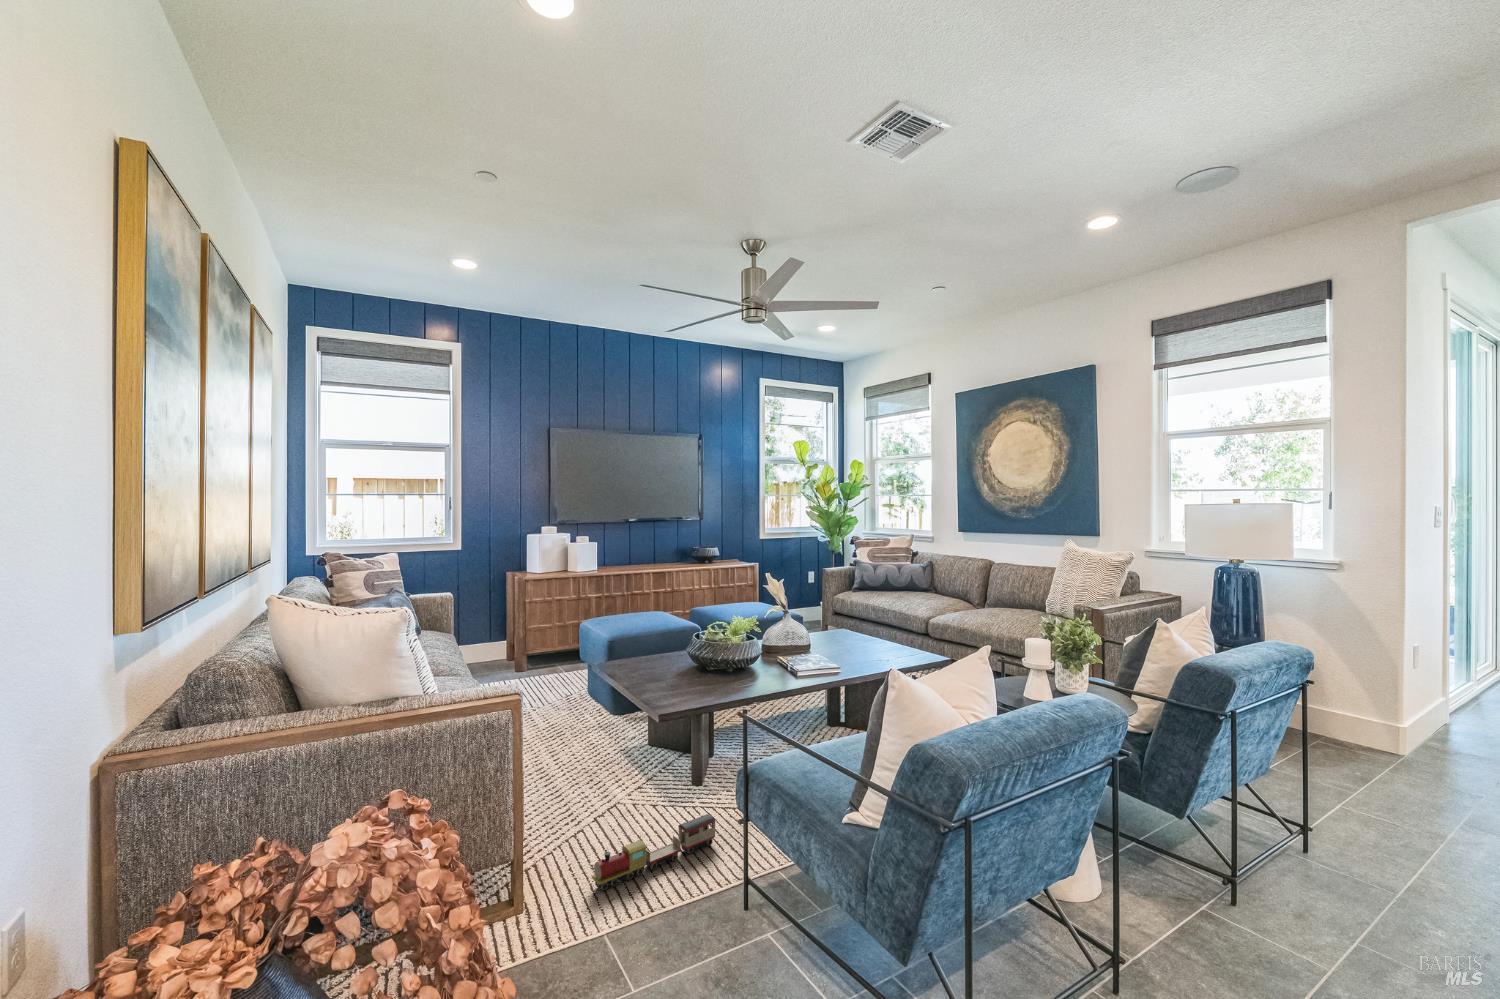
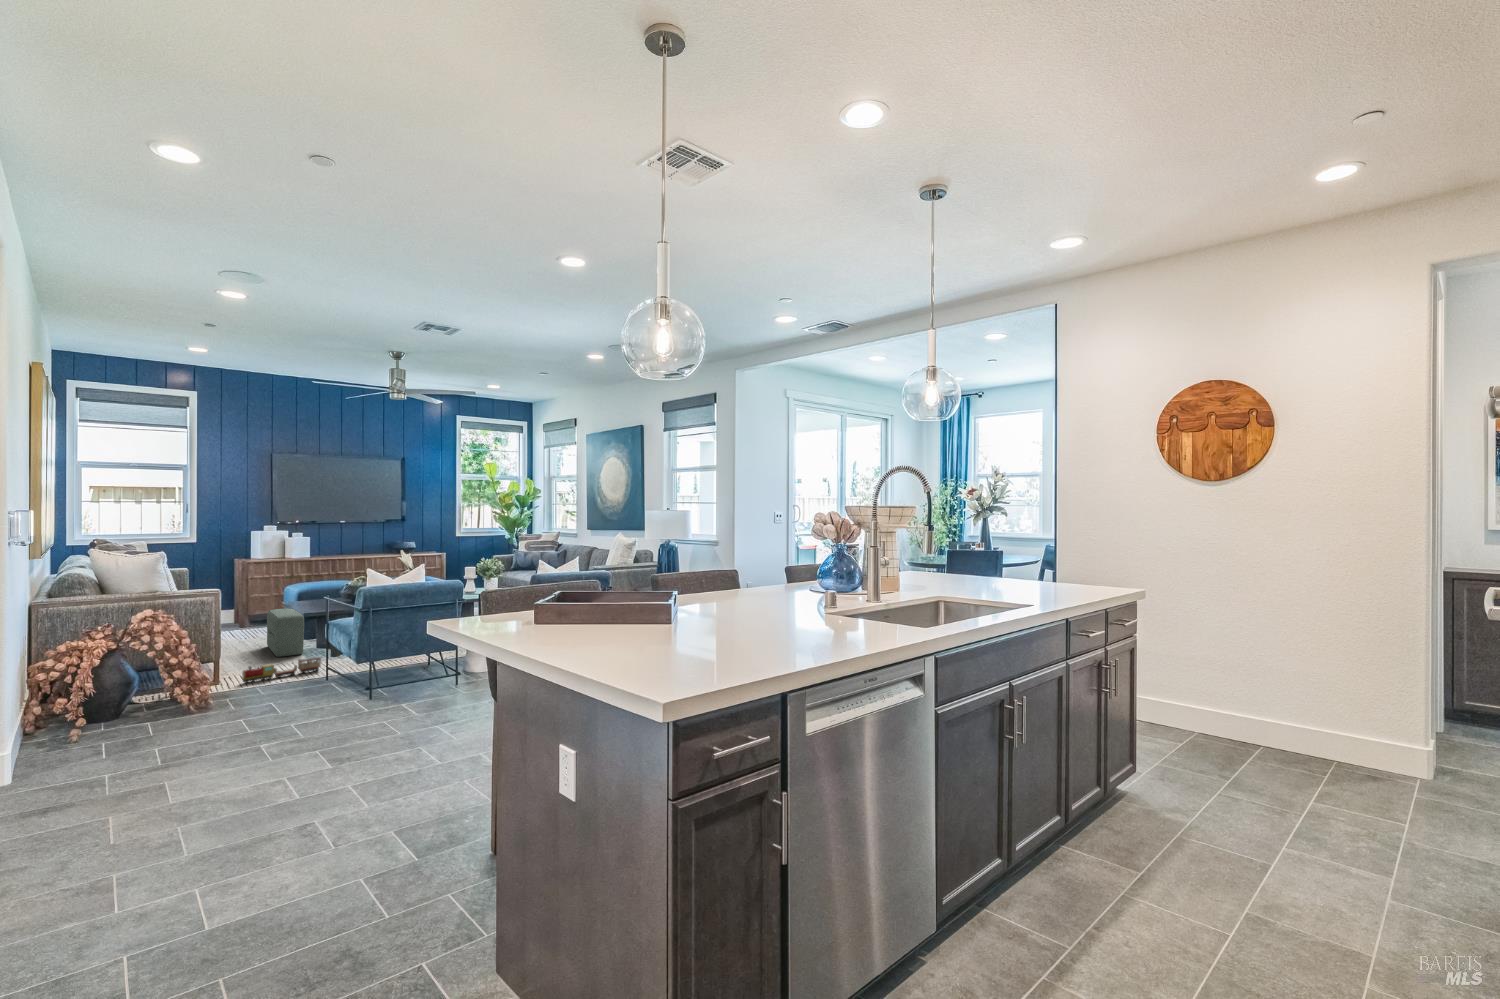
pouf: none [580,672,647,774] -> present [267,608,304,657]

